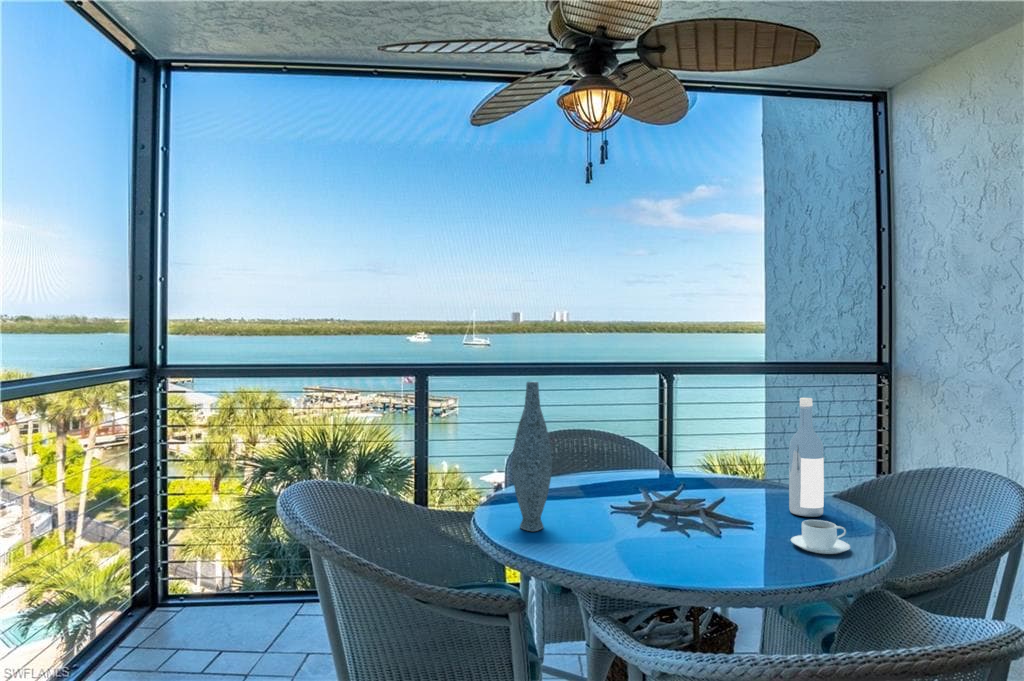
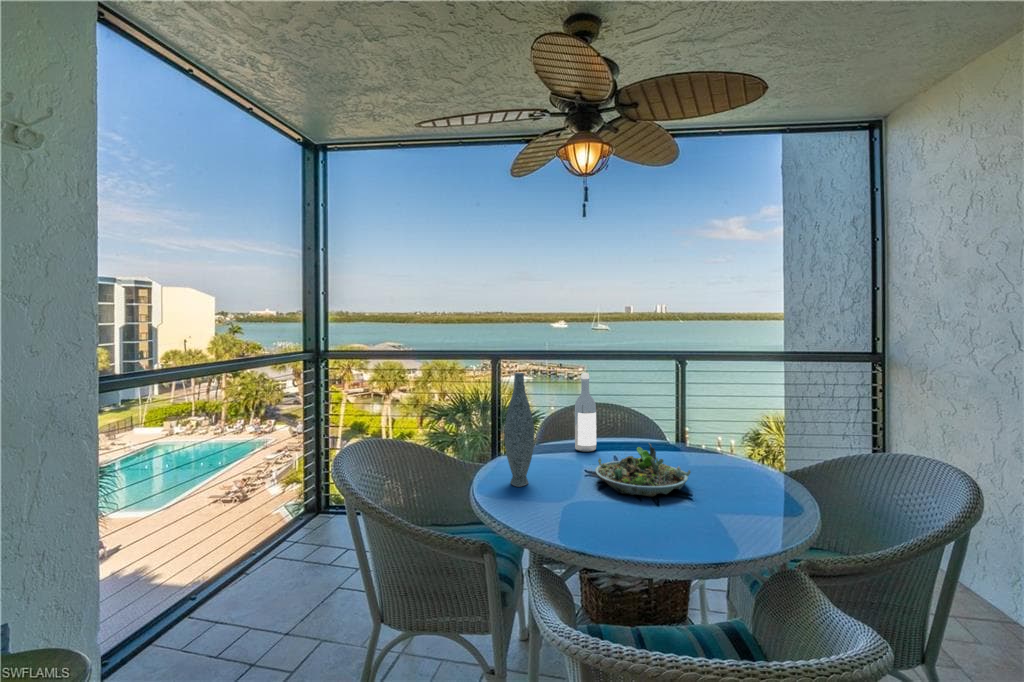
wine bottle: present [789,398,824,517] -> present [575,373,596,452]
succulent planter: none [623,469,747,533] -> present [595,444,691,497]
coffee cup: present [791,520,850,554] -> none [722,492,772,523]

